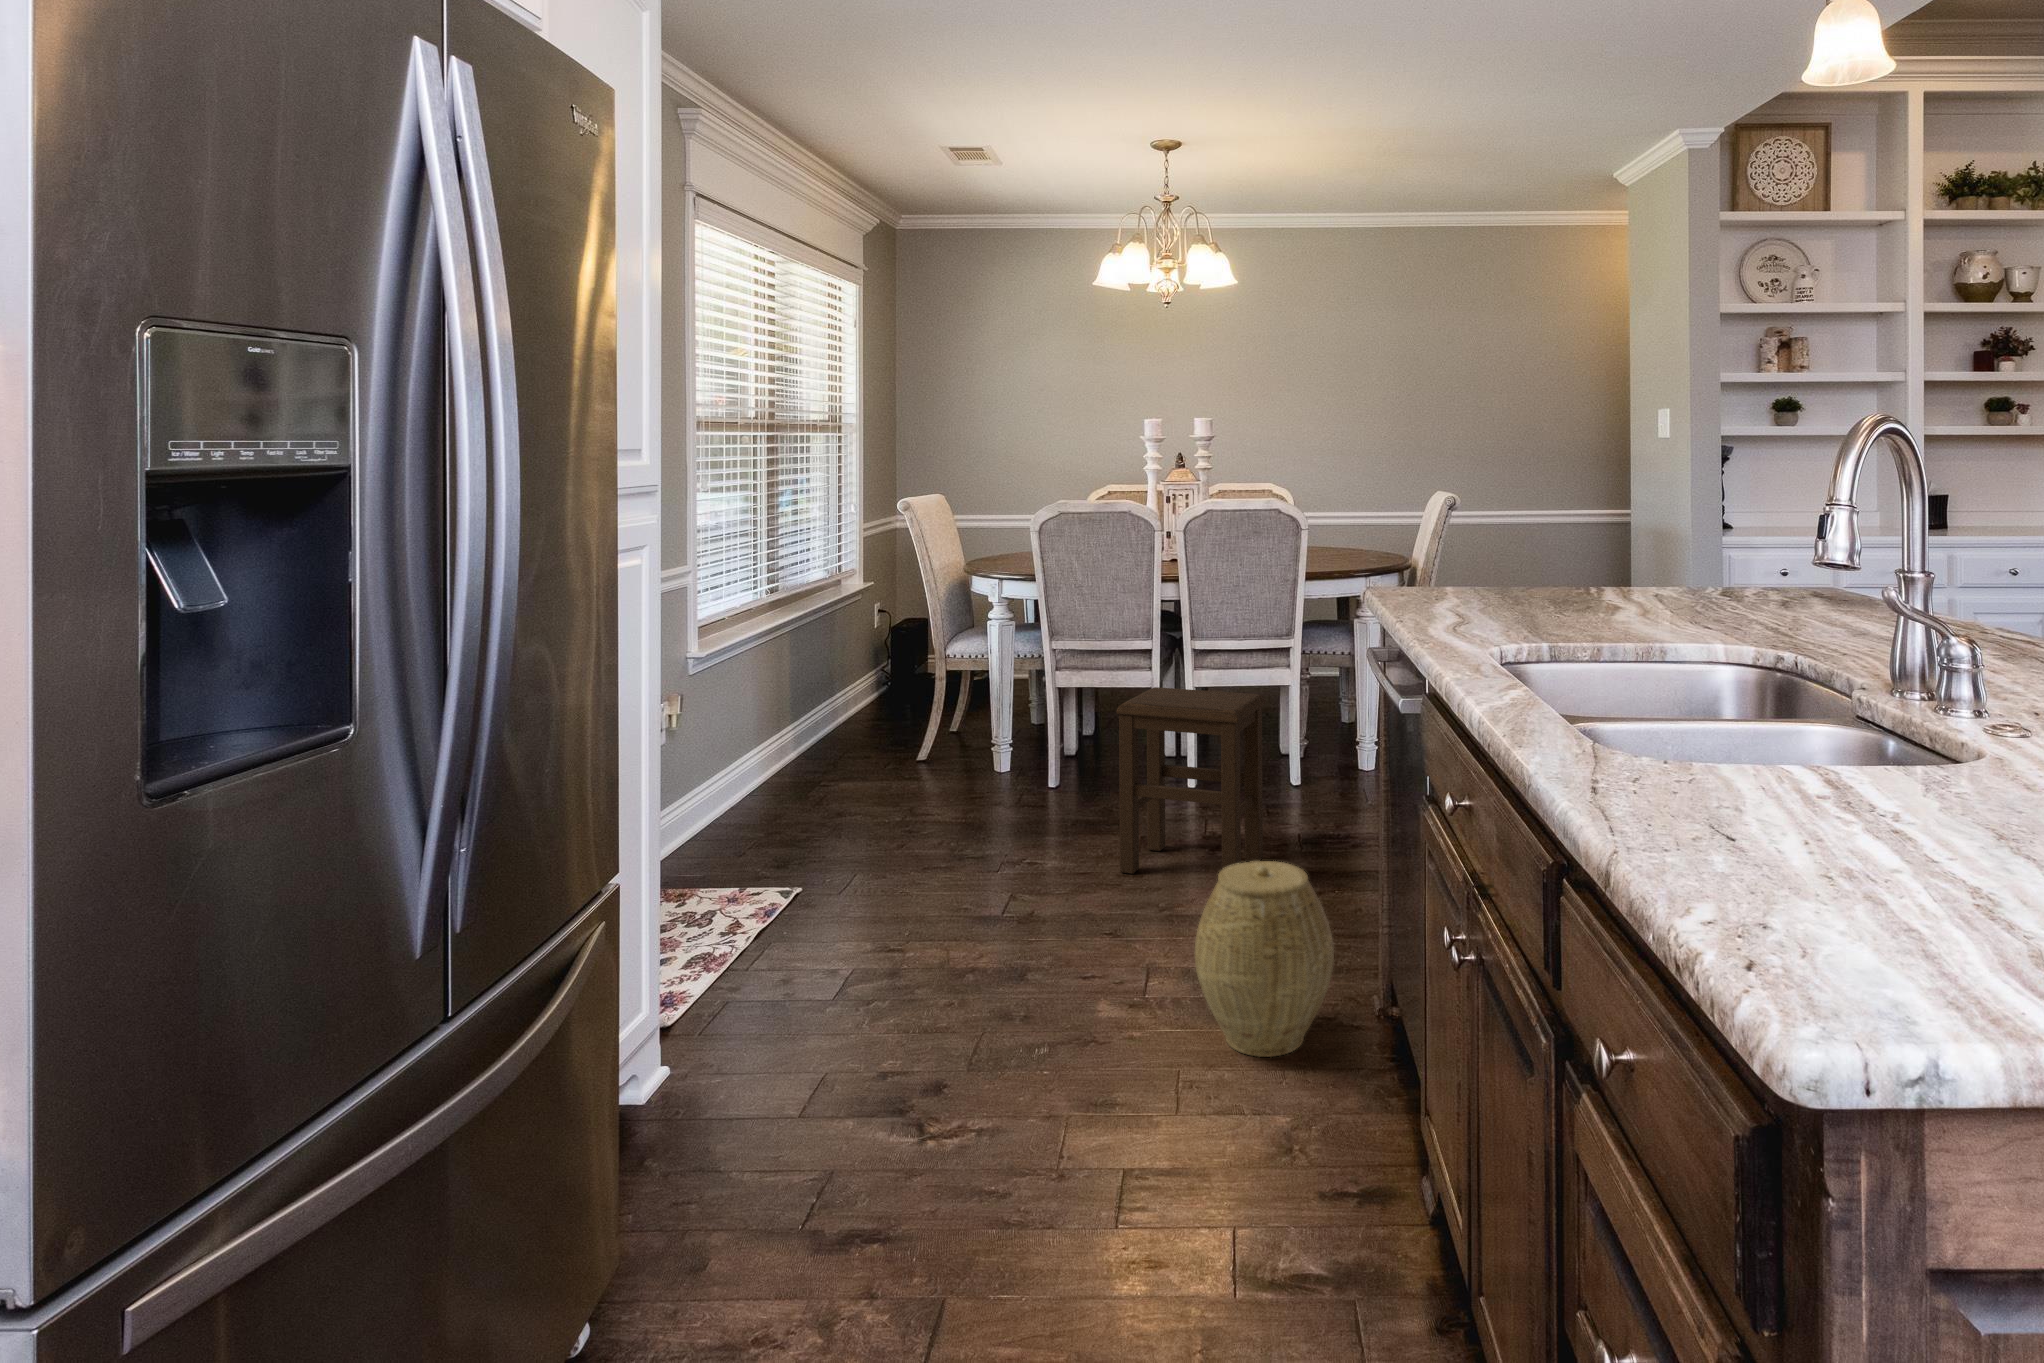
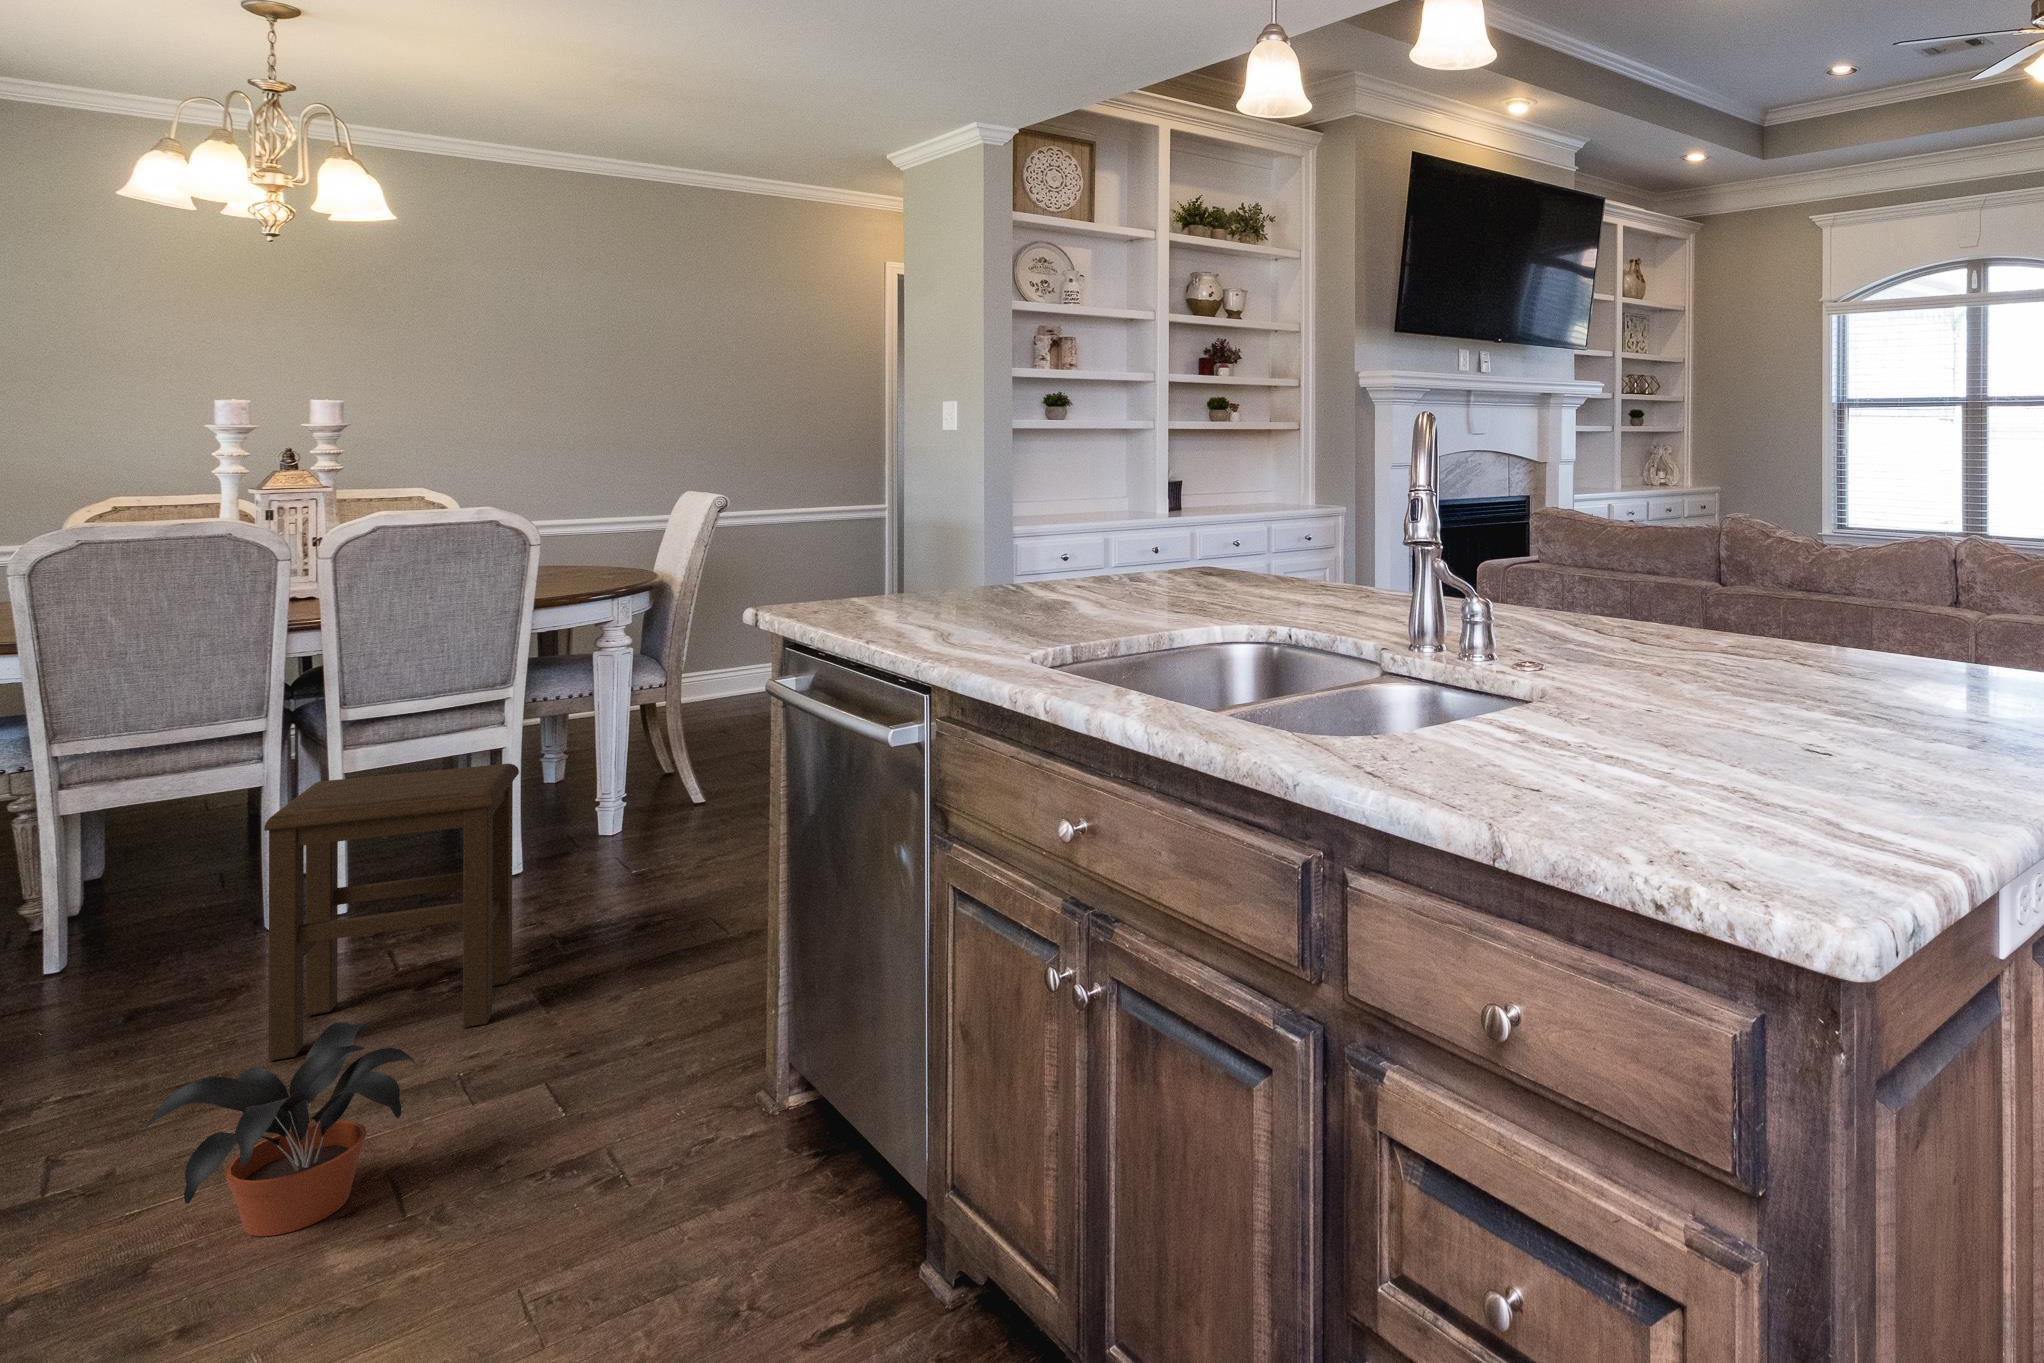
potted plant: none [1026,850,1164,981] -> present [143,1020,418,1236]
woven basket: present [1195,861,1334,1057] -> none [521,966,732,1231]

